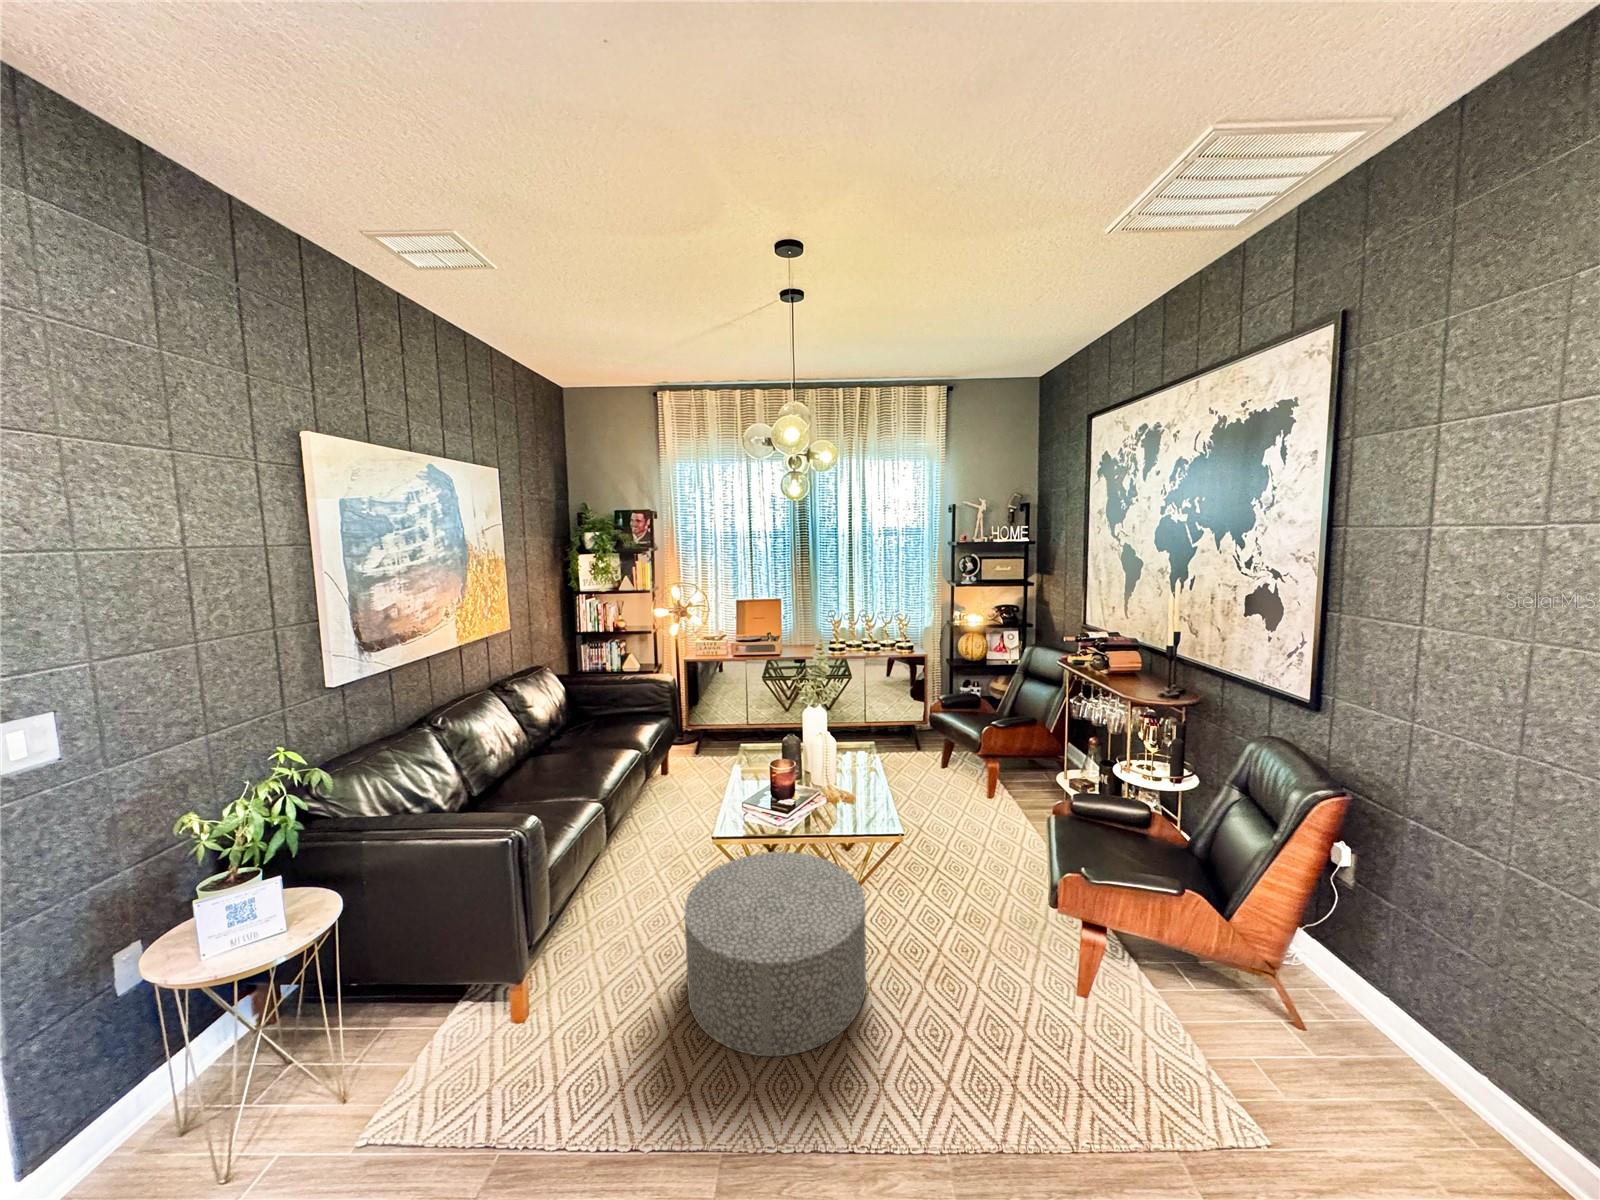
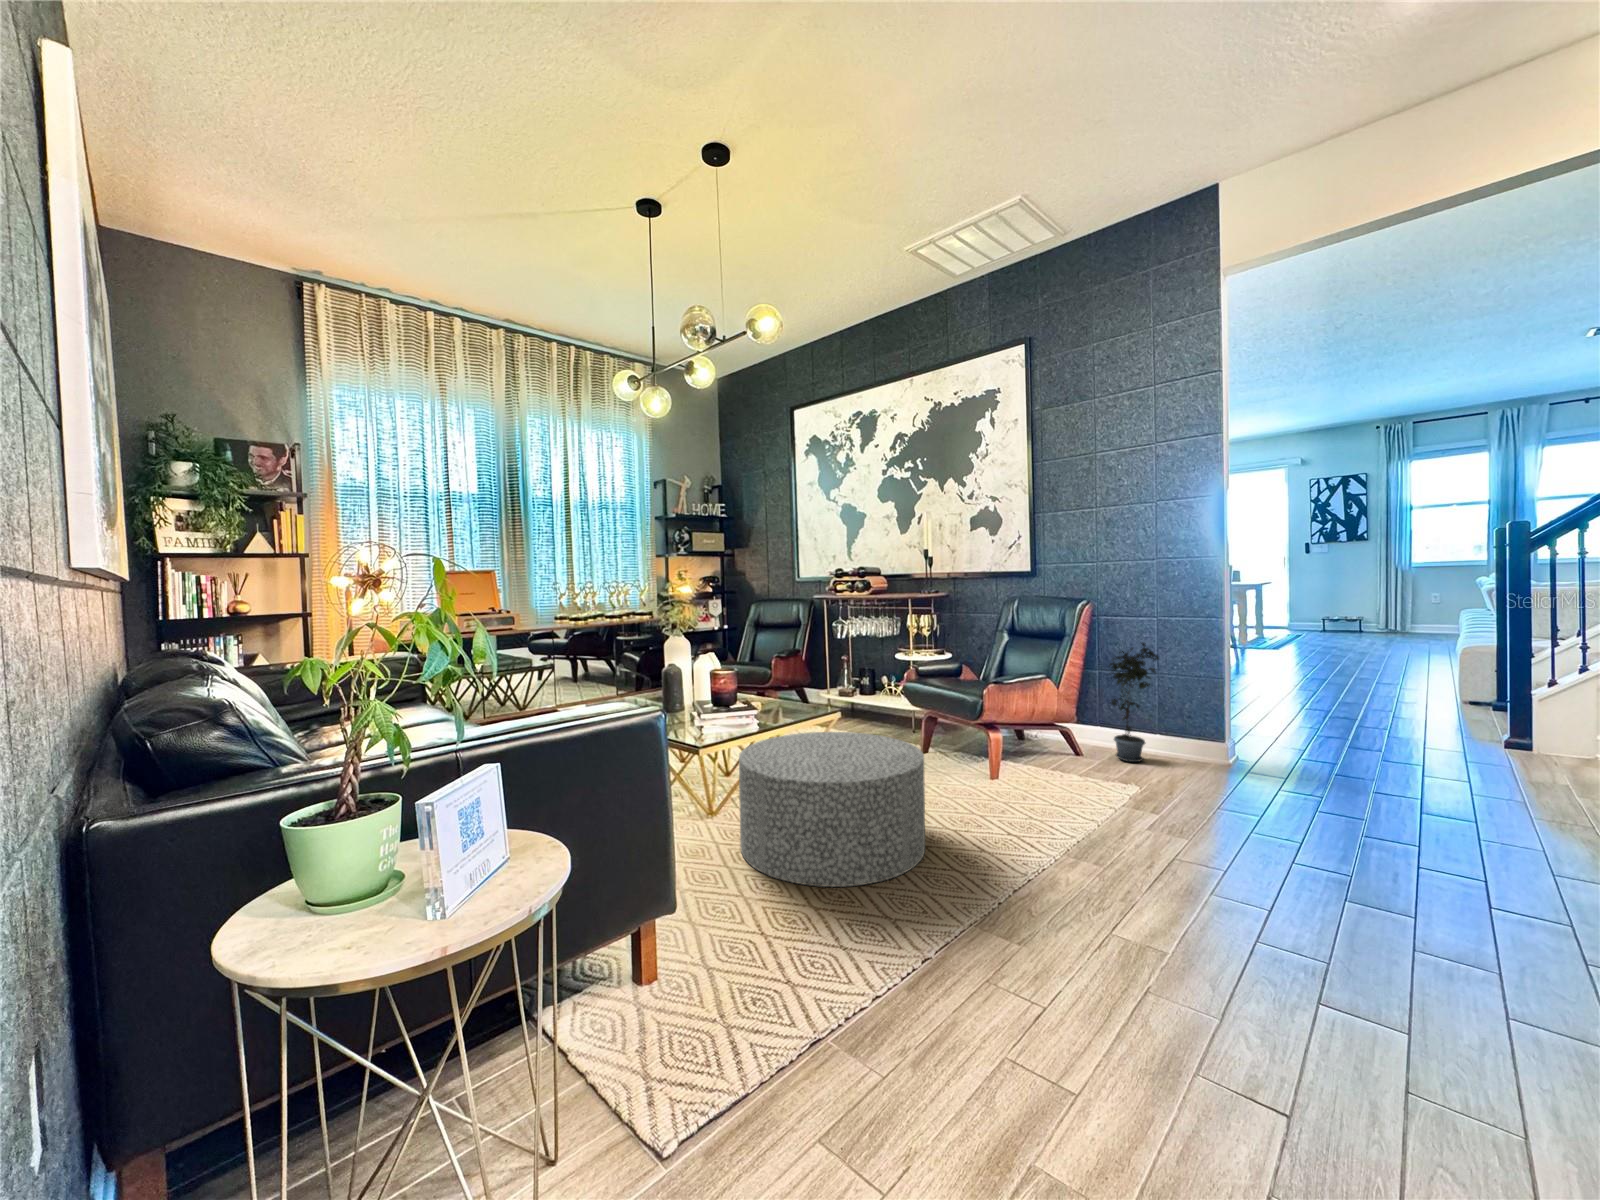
potted plant: none [1336,913,1472,1118] -> present [1109,643,1159,762]

